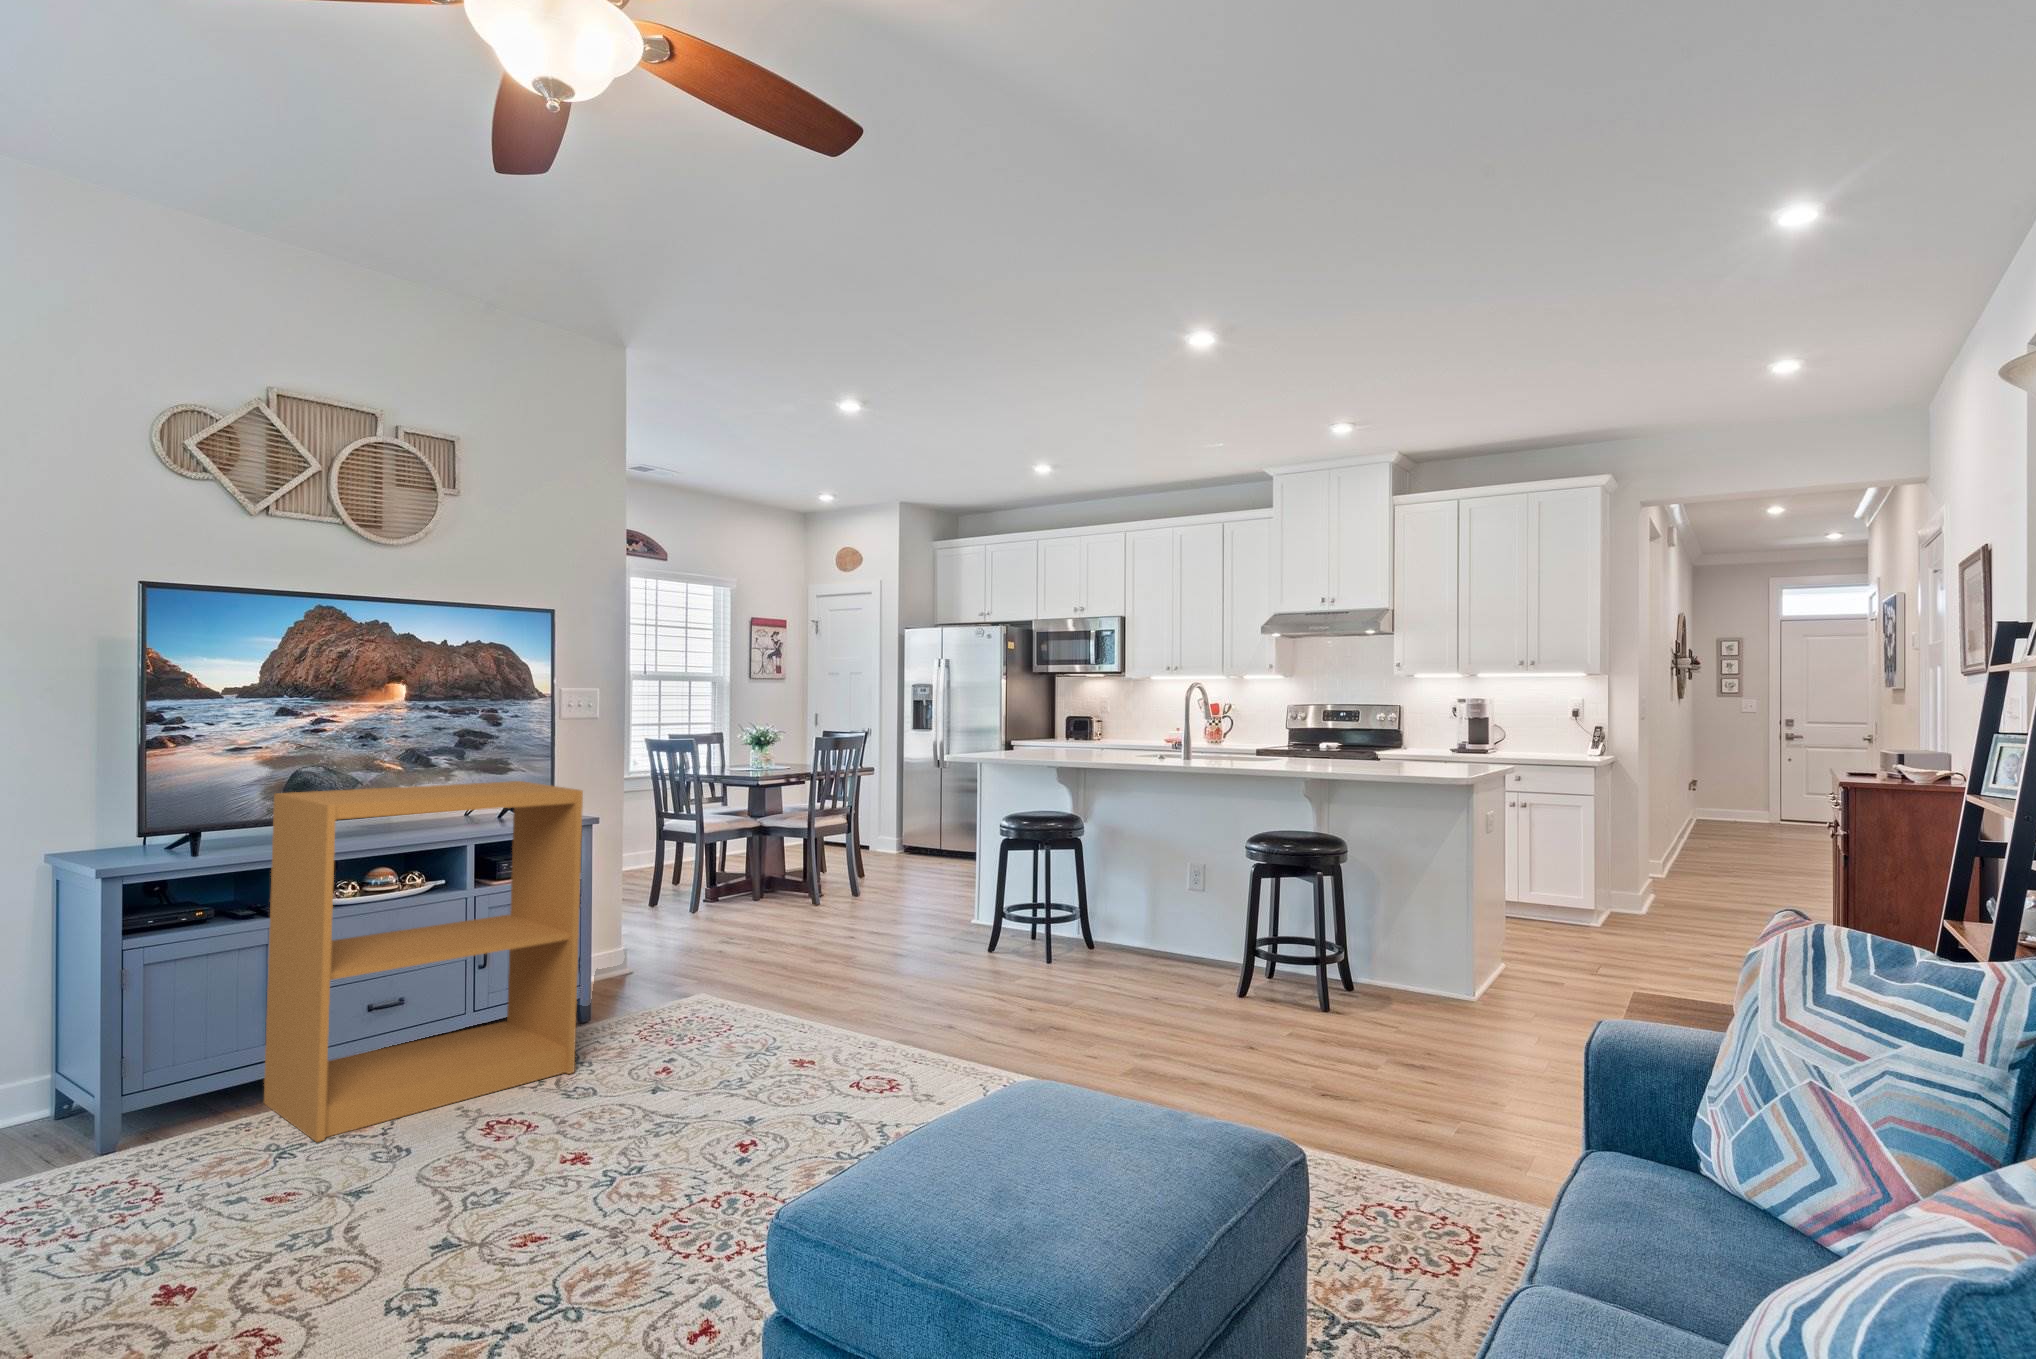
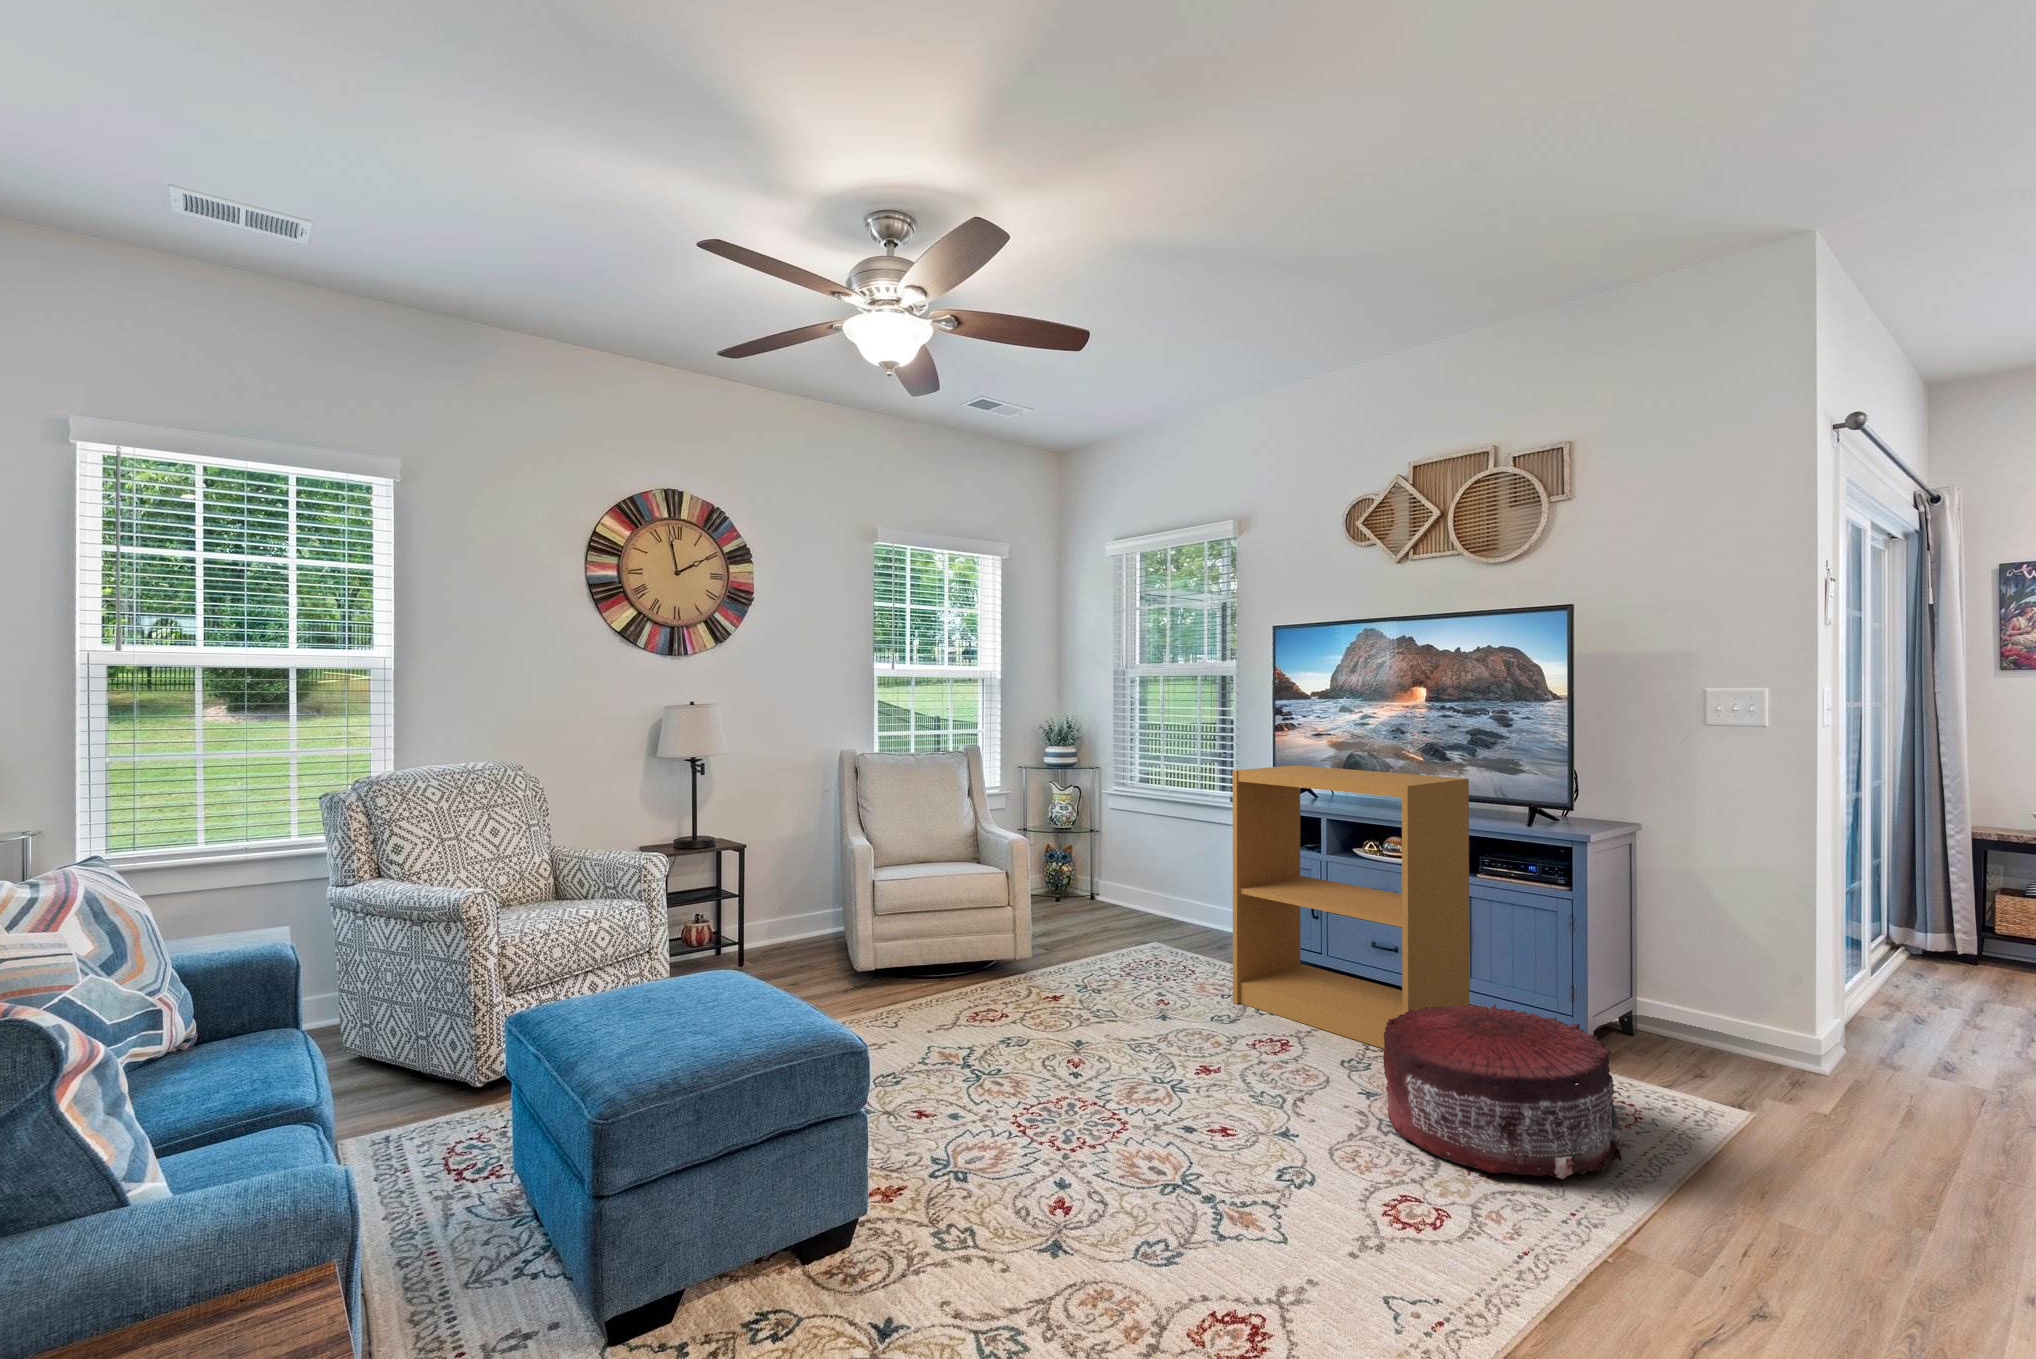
pouf: none [657,958,833,1091] -> present [1383,1004,1622,1179]

